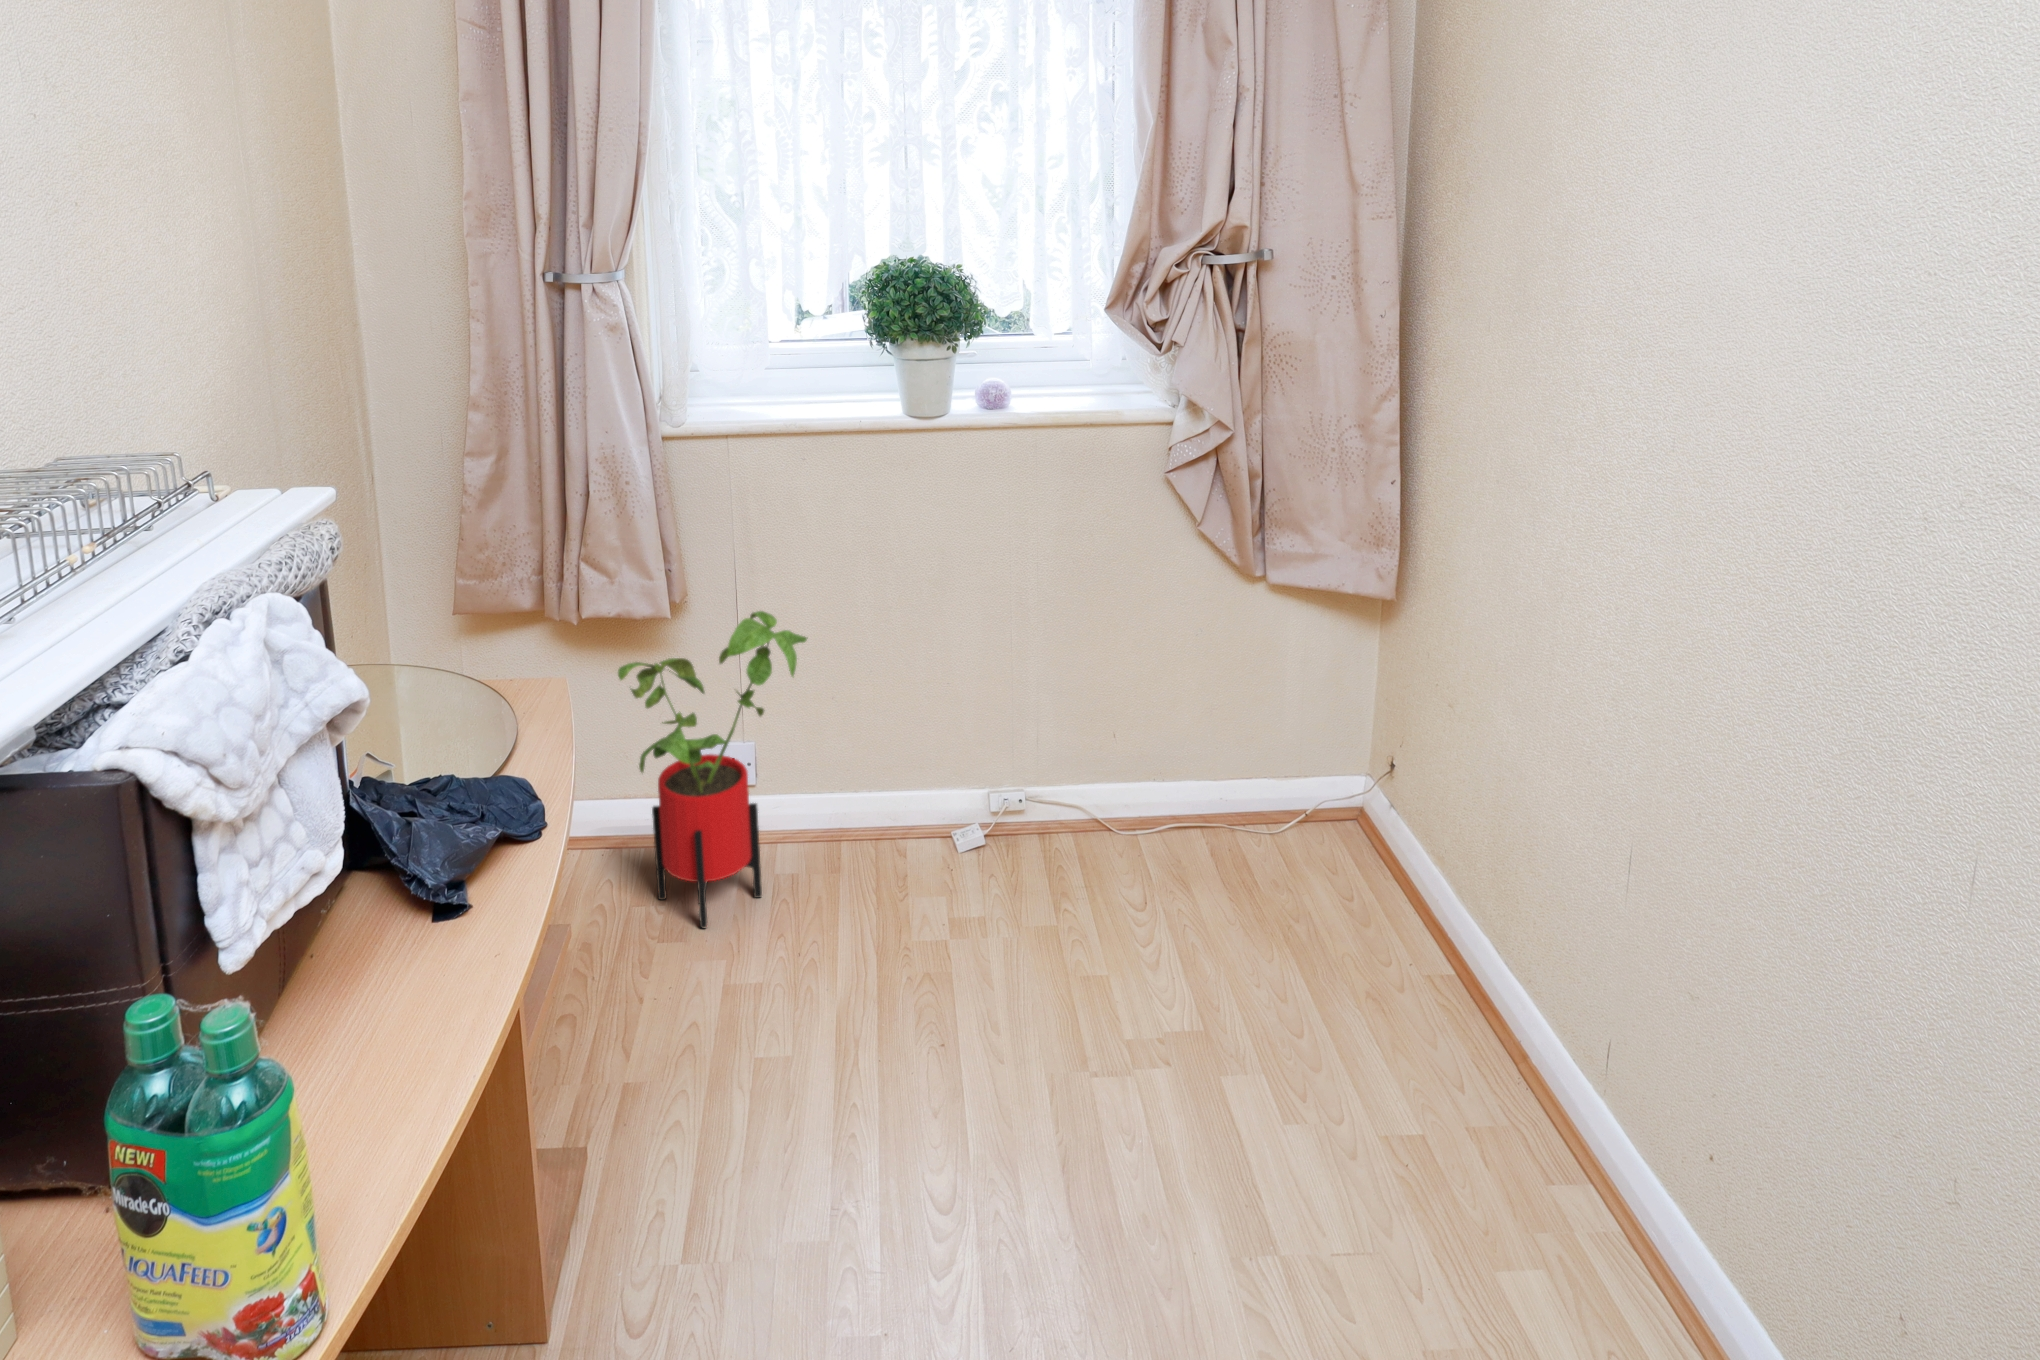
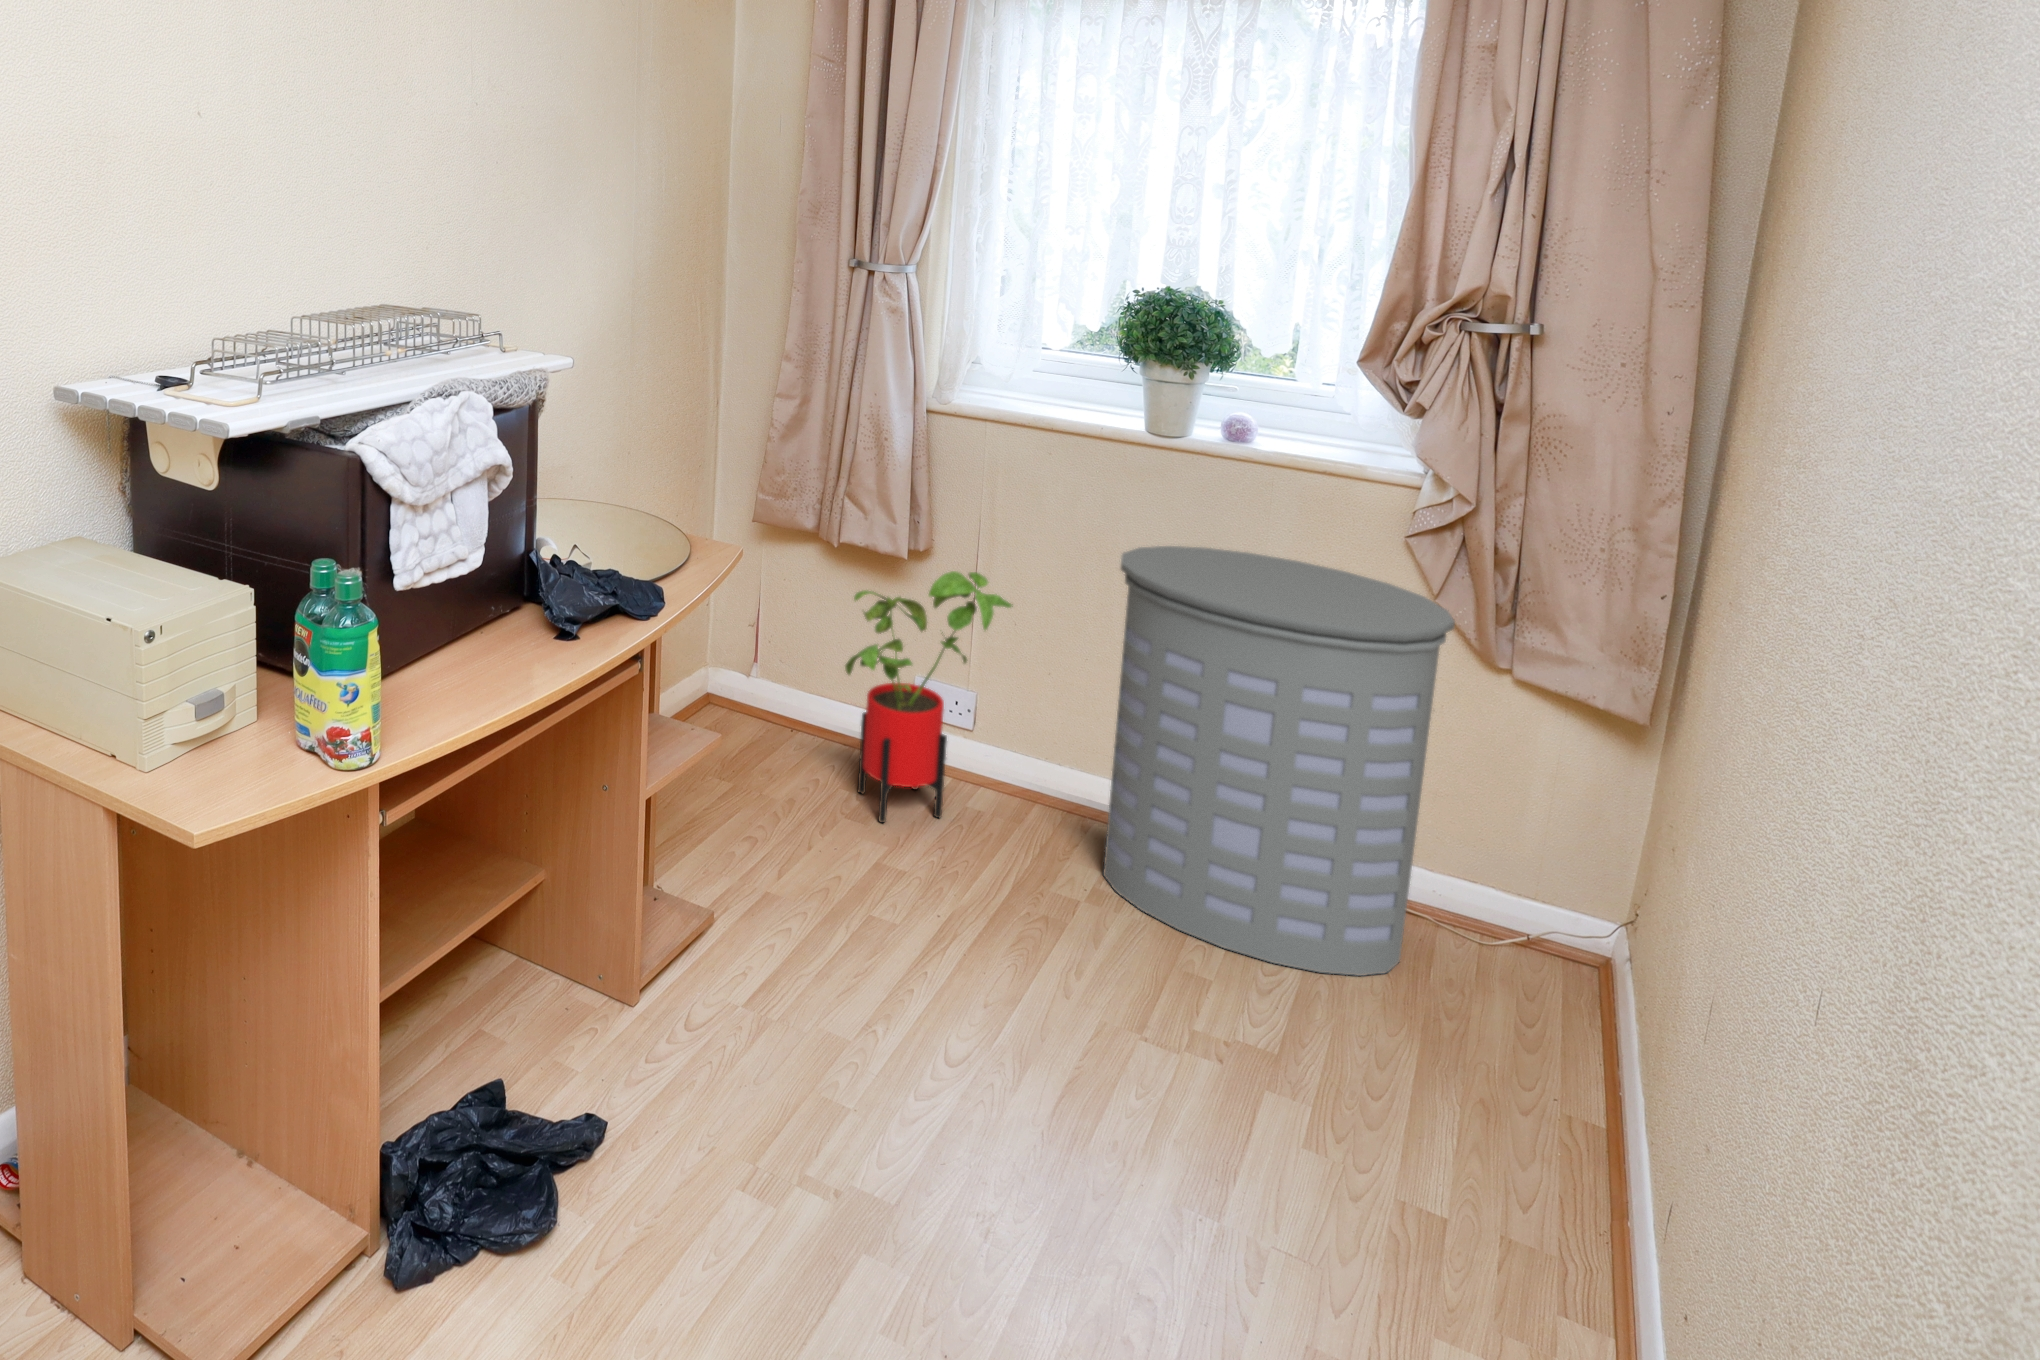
laundry hamper: none [926,520,1246,934] -> present [1103,546,1455,976]

